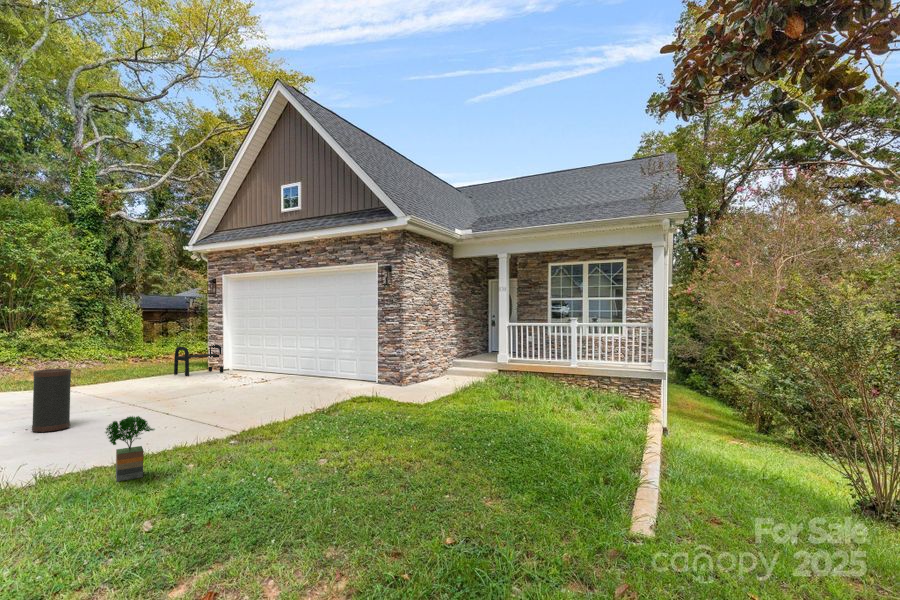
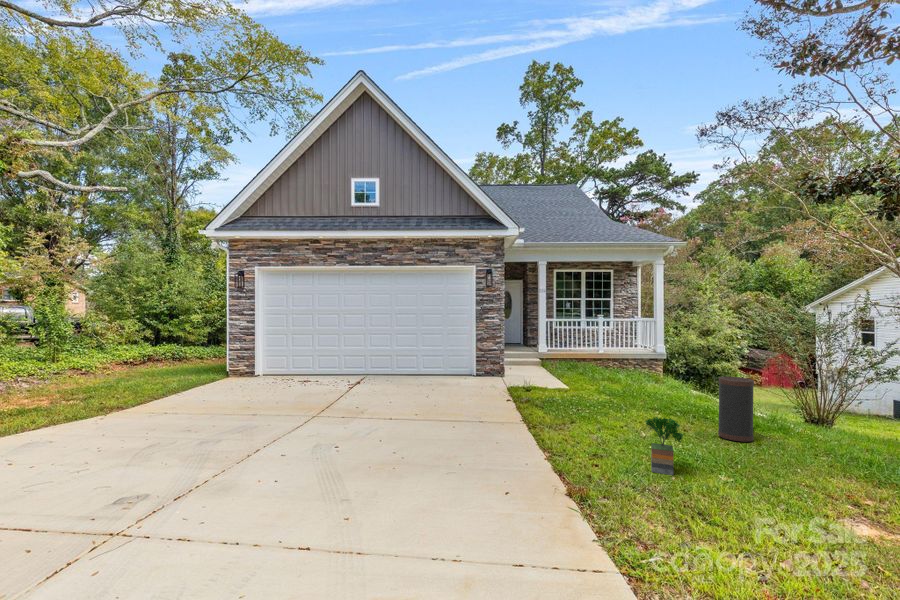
bench: present [174,345,223,376] -> none [211,347,261,385]
trash can: present [32,369,71,433] -> present [718,377,754,442]

